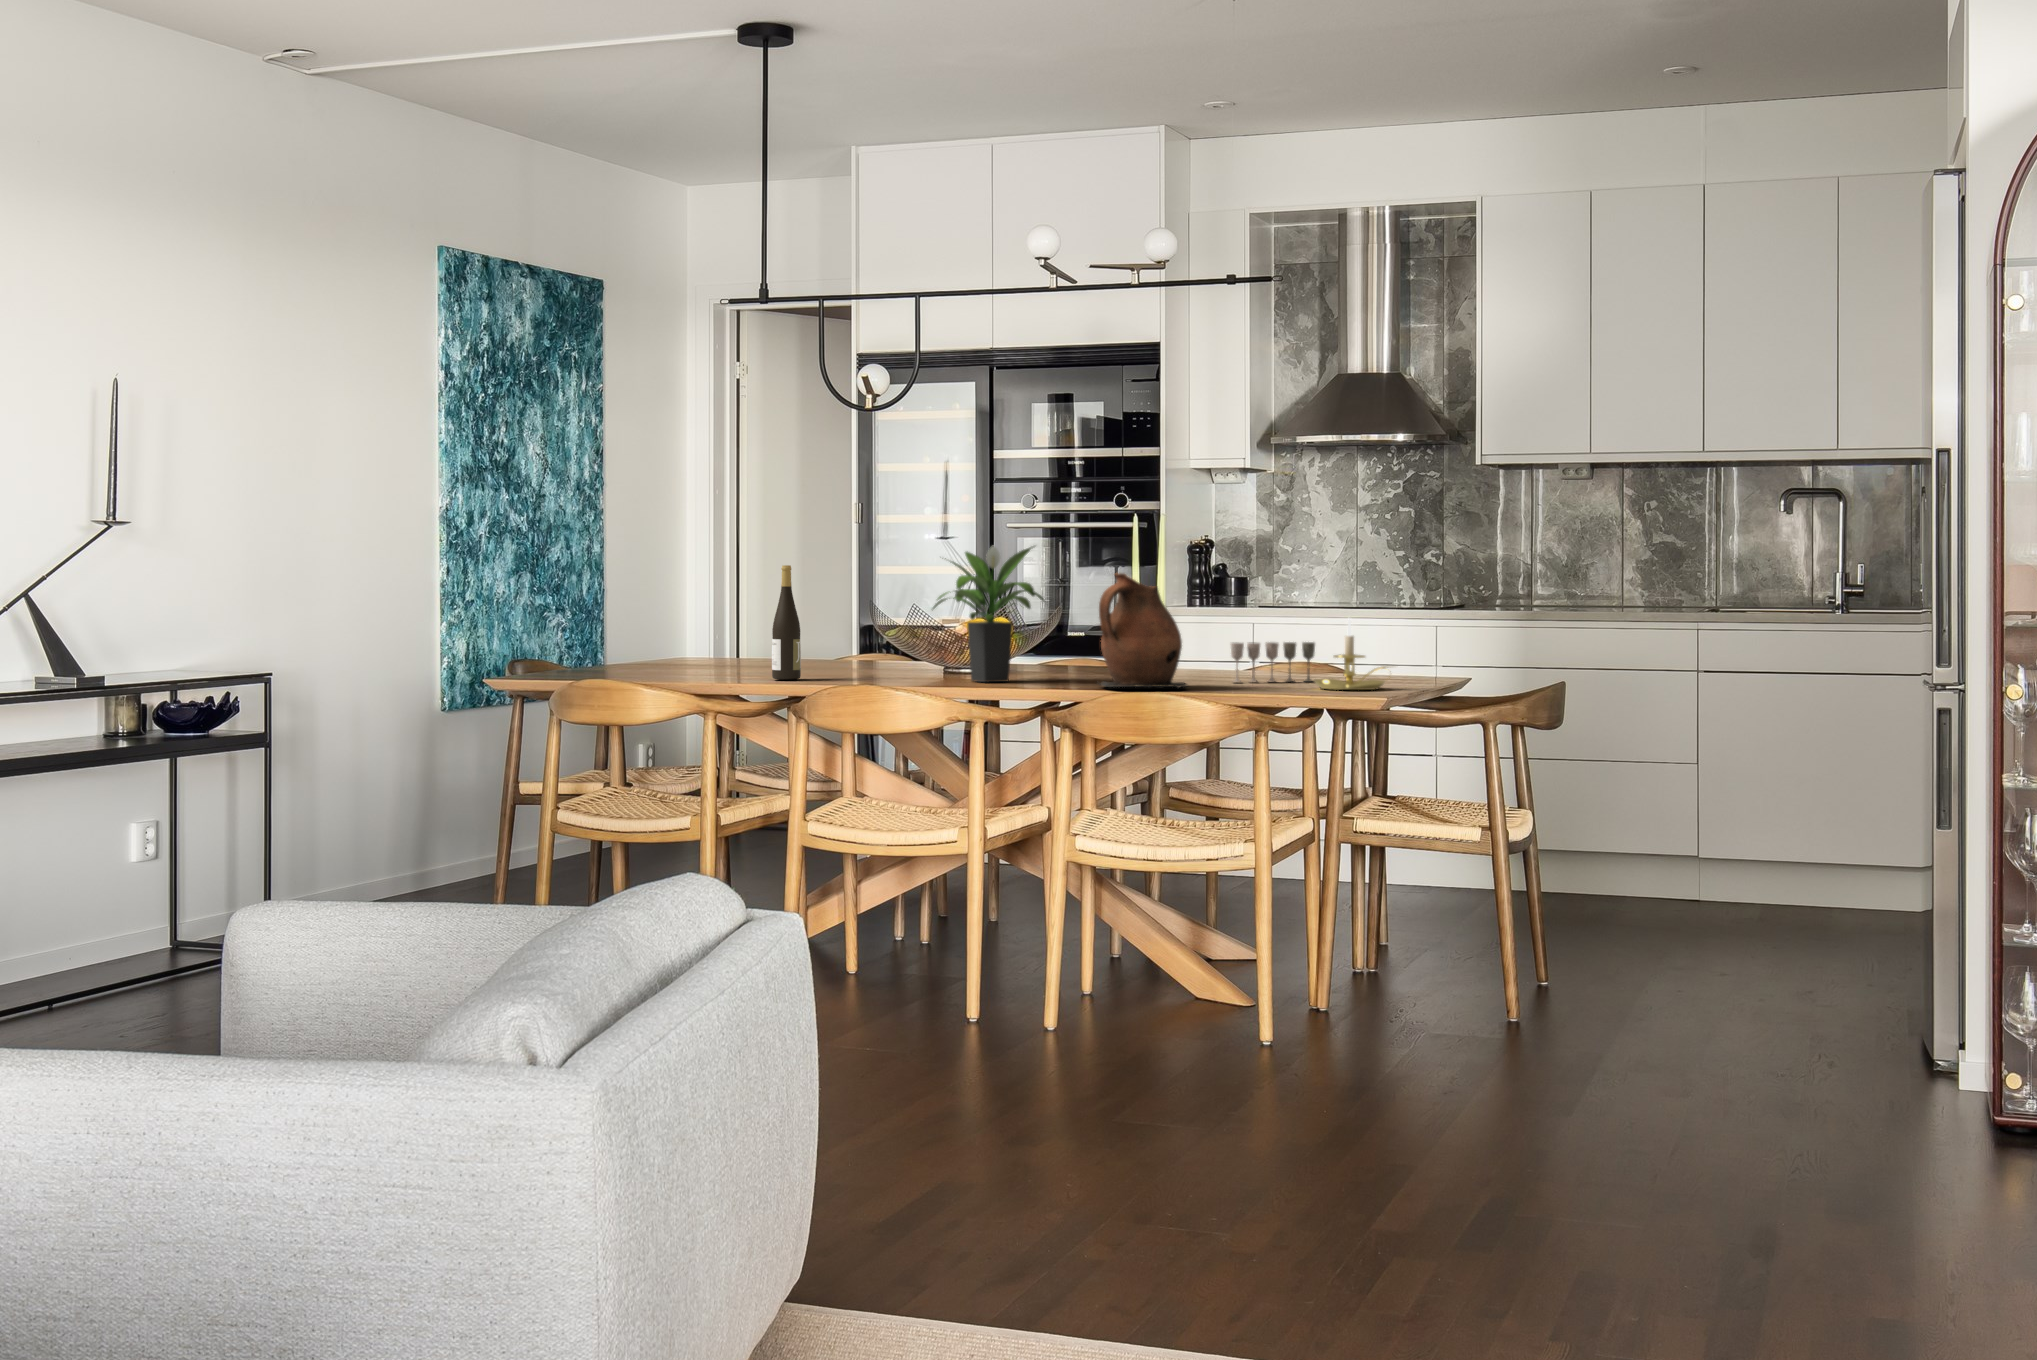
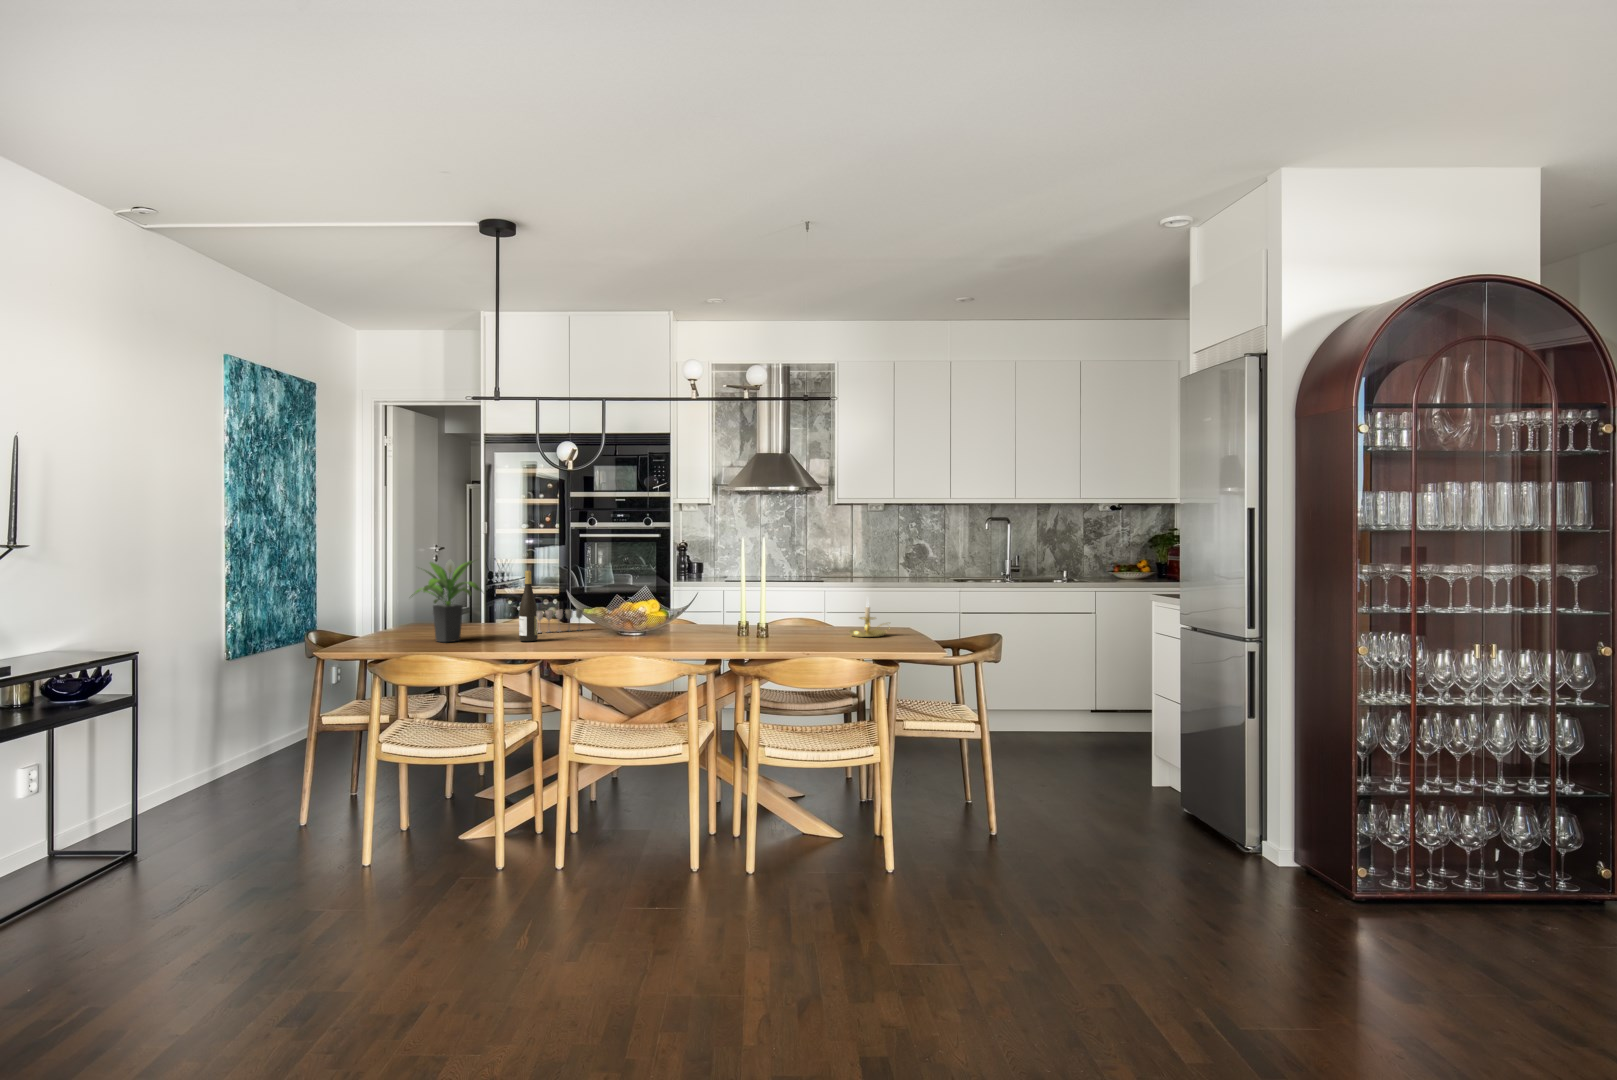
potted plant: present [933,546,1044,682] -> present [415,560,482,642]
ceramic pitcher: present [1099,573,1187,688] -> none [728,575,788,641]
wine glass: present [1230,642,1315,682] -> present [537,609,583,633]

